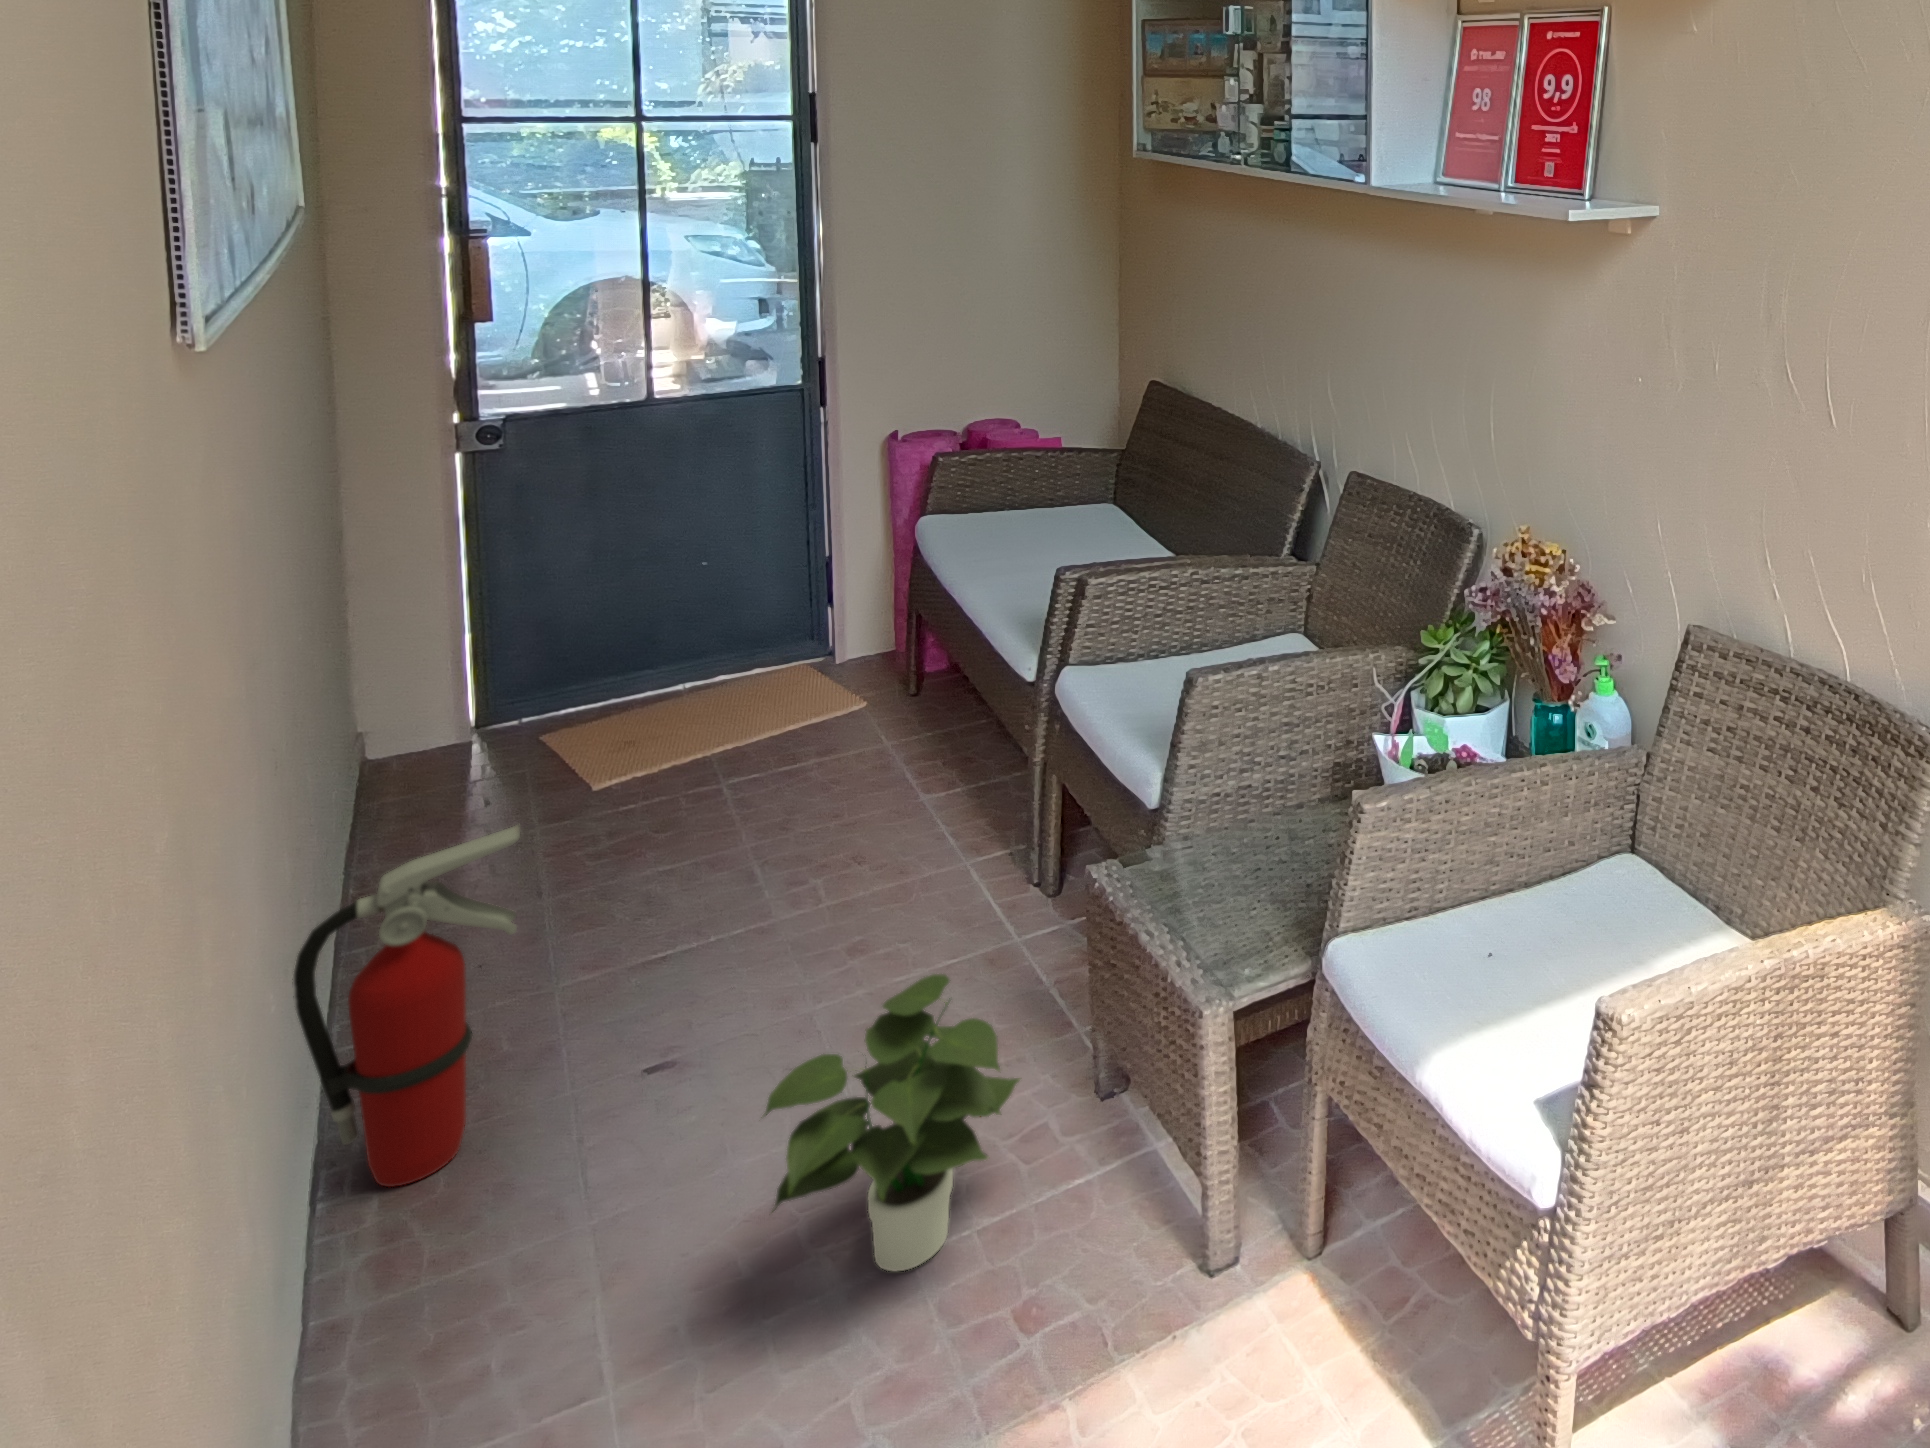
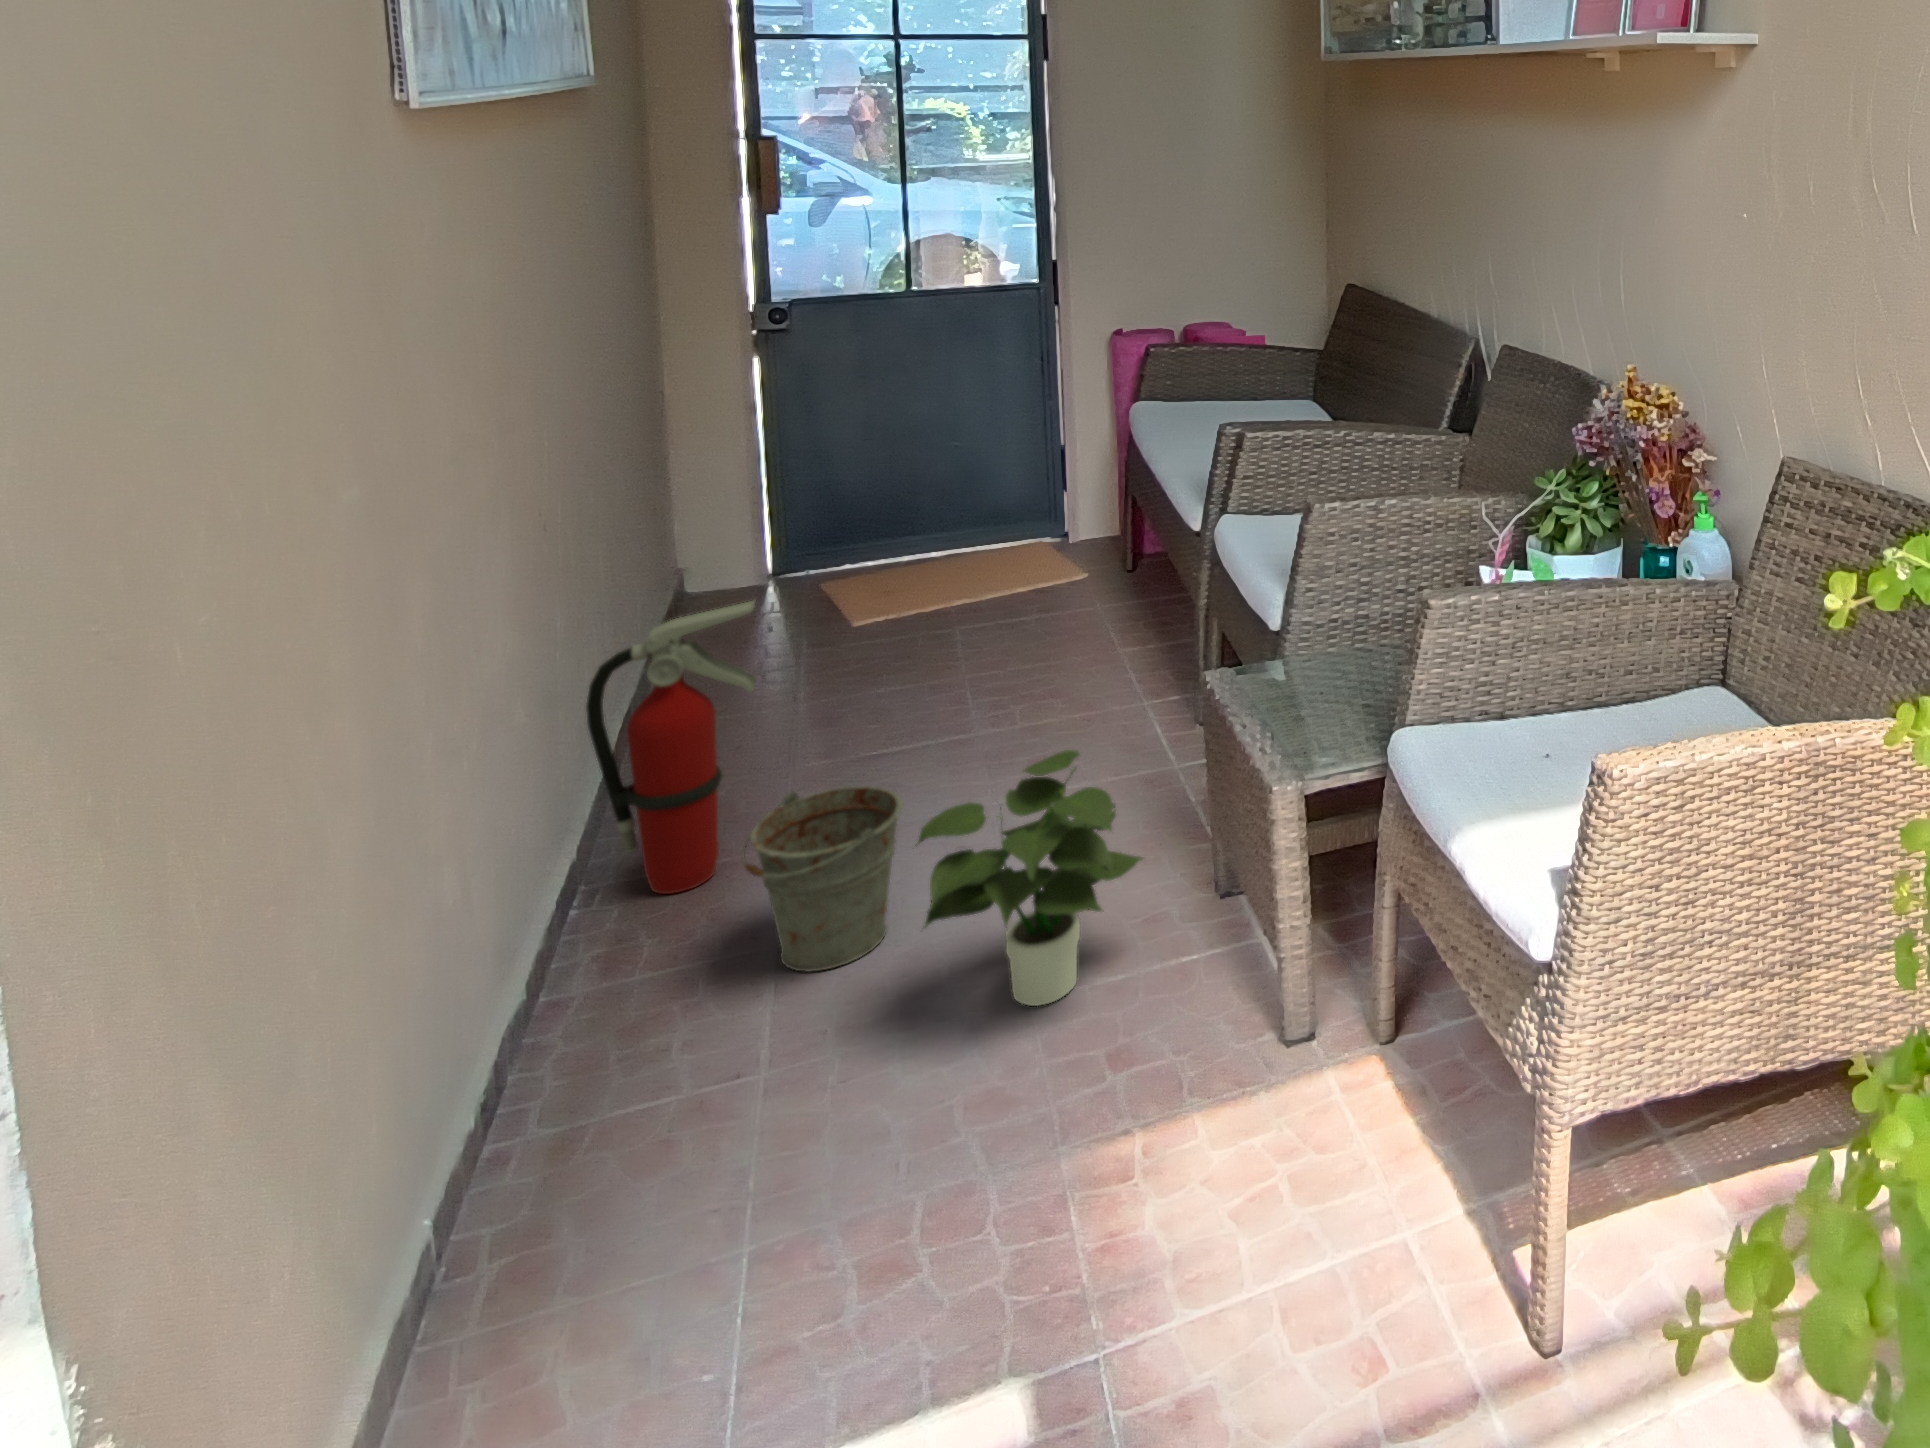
bucket: none [523,1032,724,1269] -> present [742,786,903,971]

